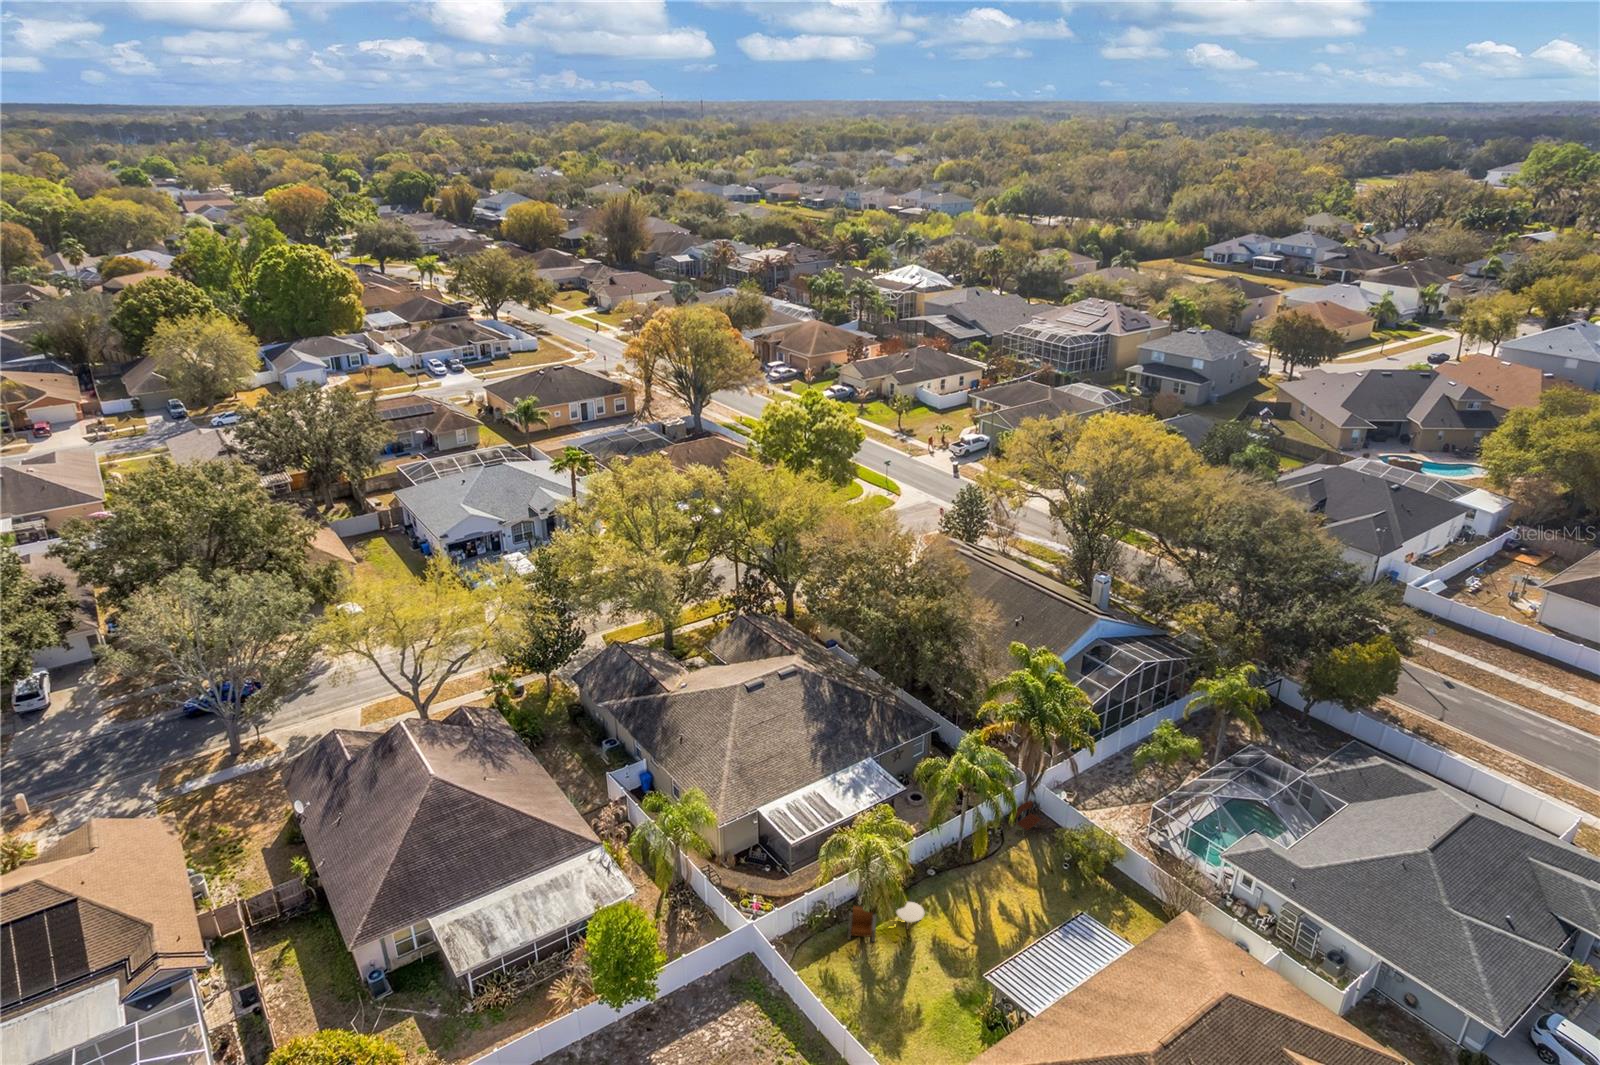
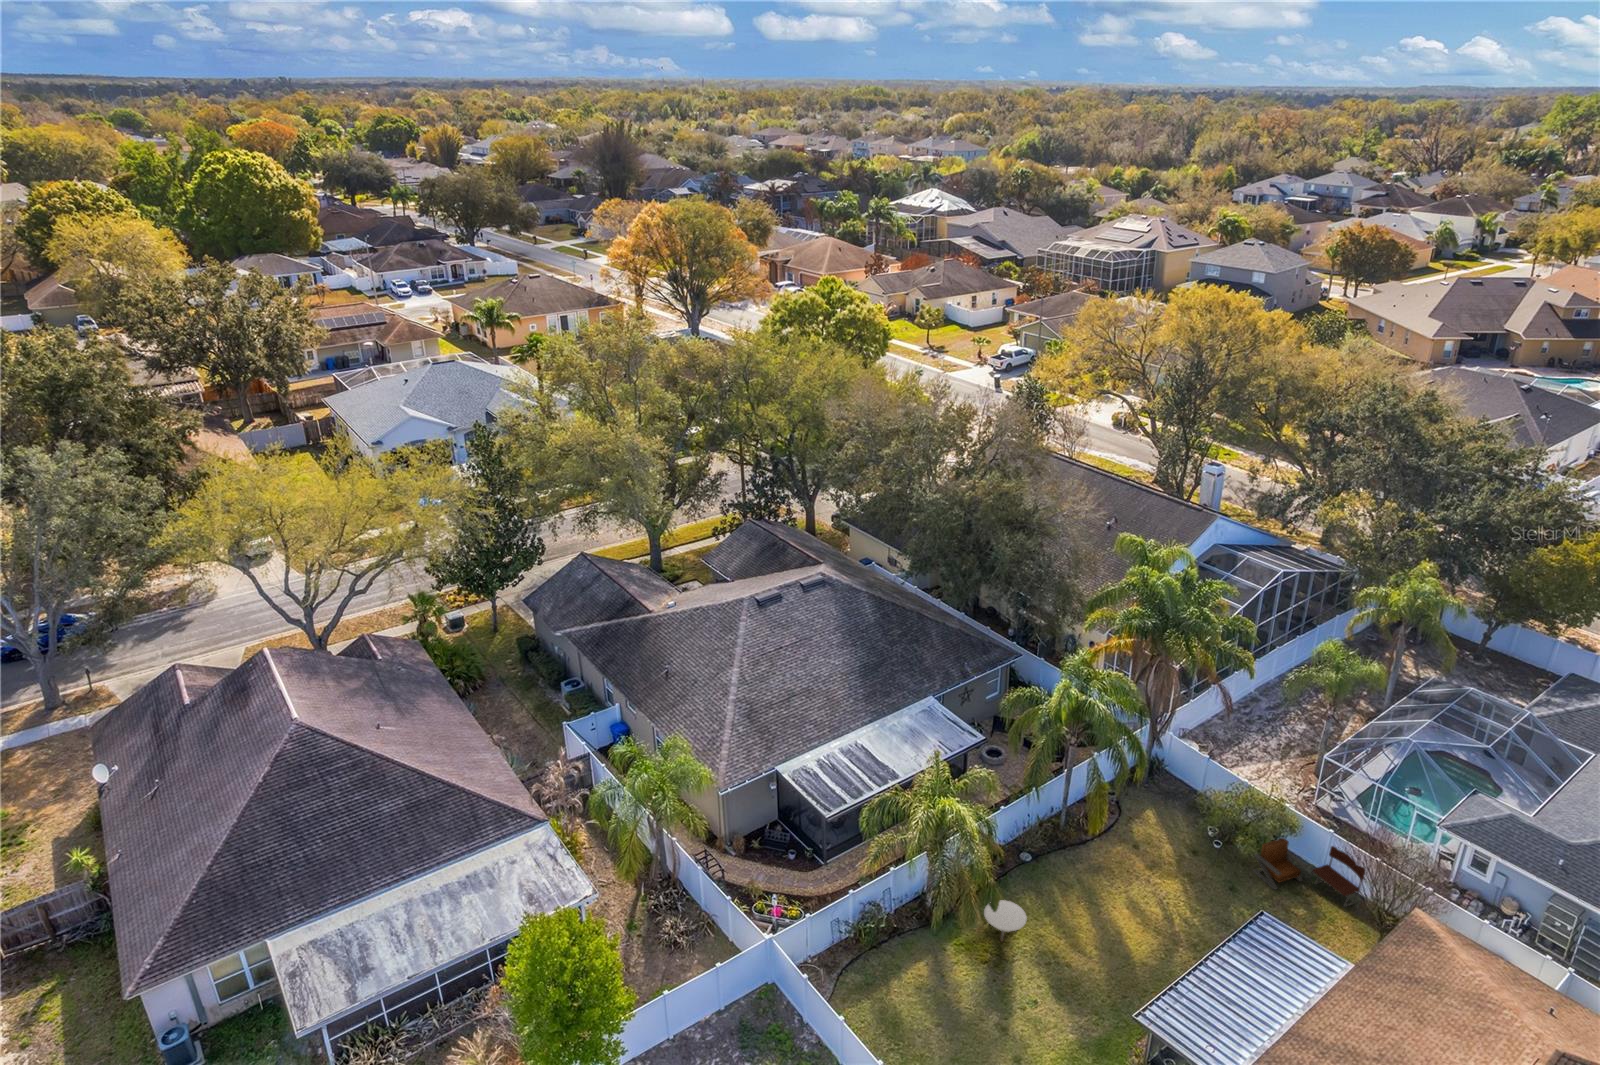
bench: present [1015,801,1041,836] -> present [1313,846,1366,907]
lounge chair: present [848,906,876,942] -> present [1253,838,1306,890]

